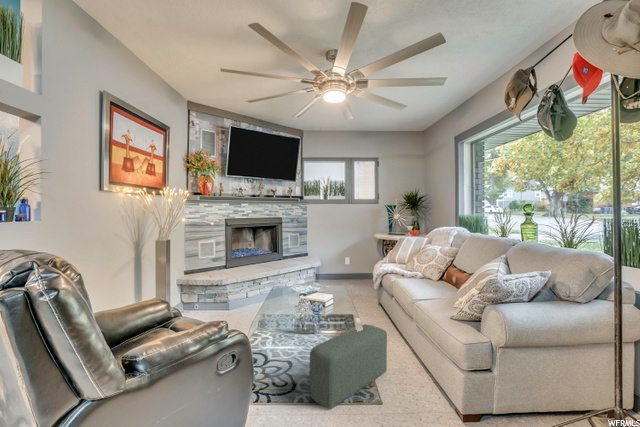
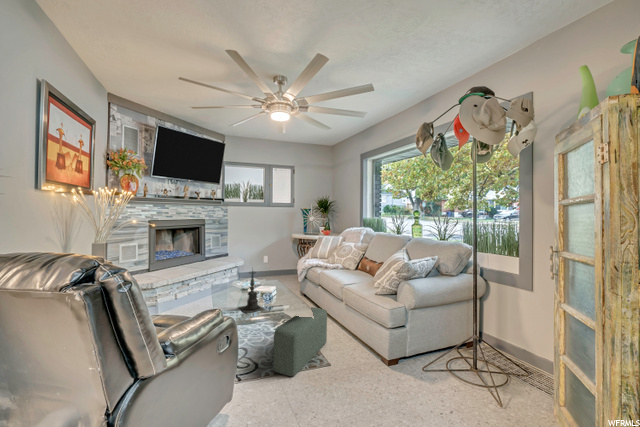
candle holder: none [280,271,305,324] -> present [239,271,264,313]

